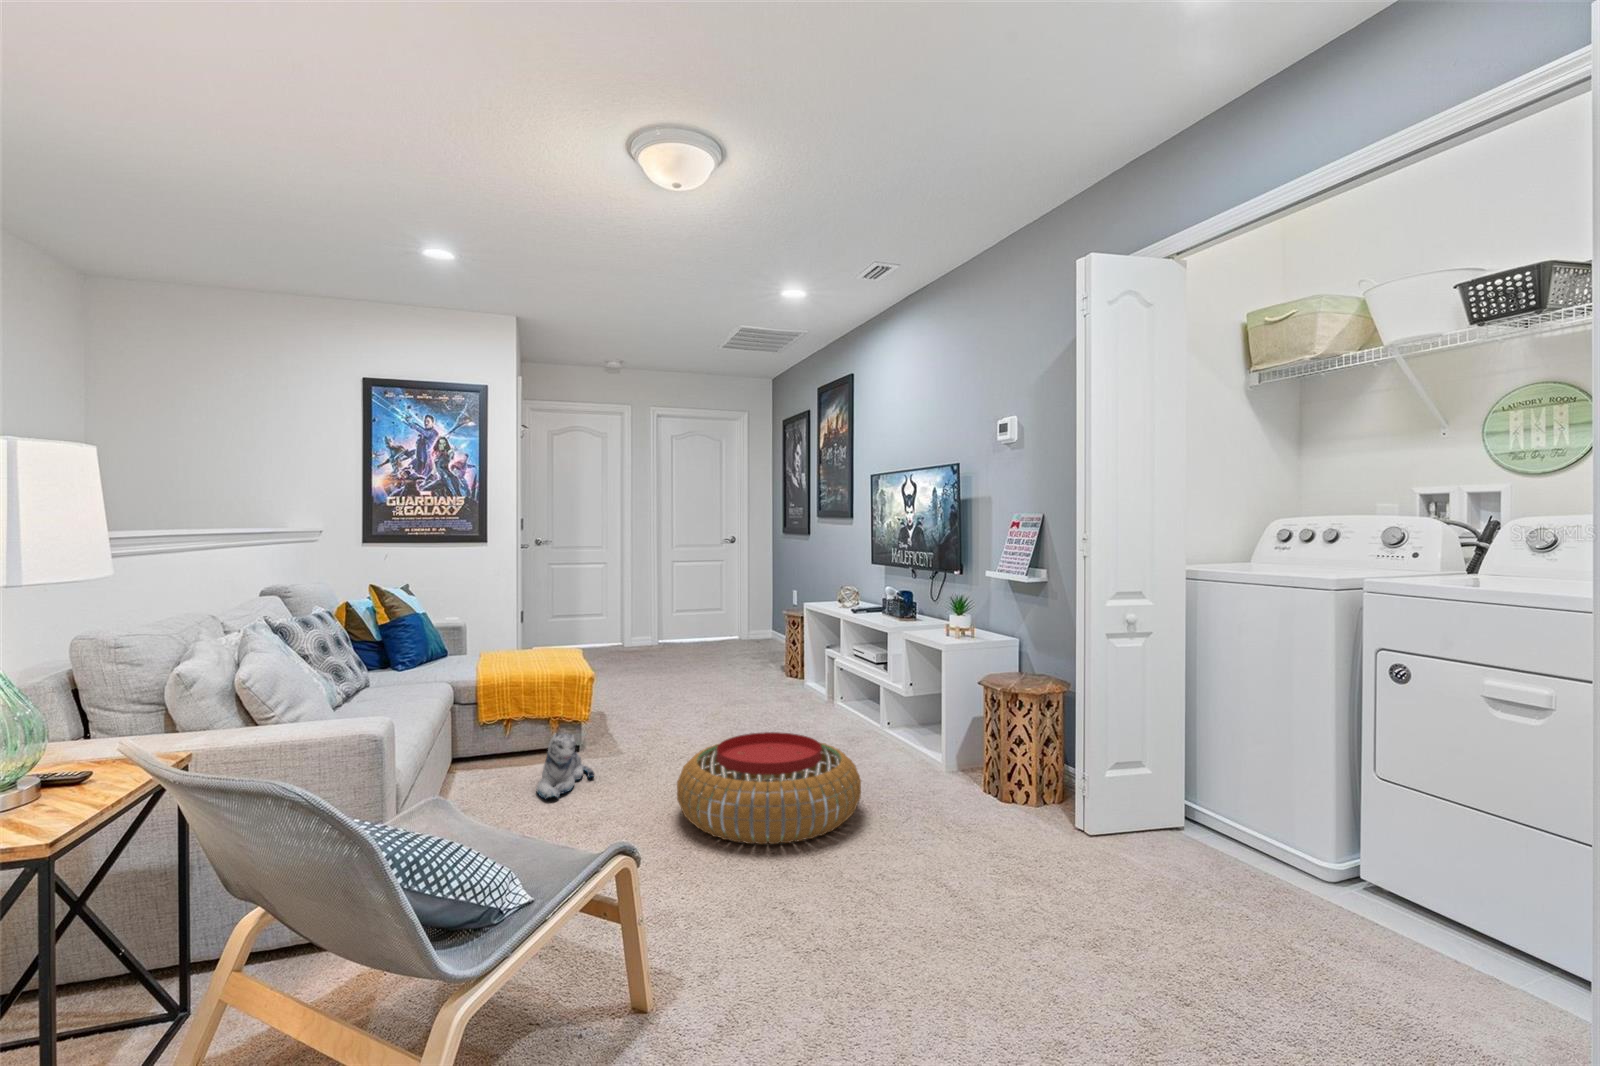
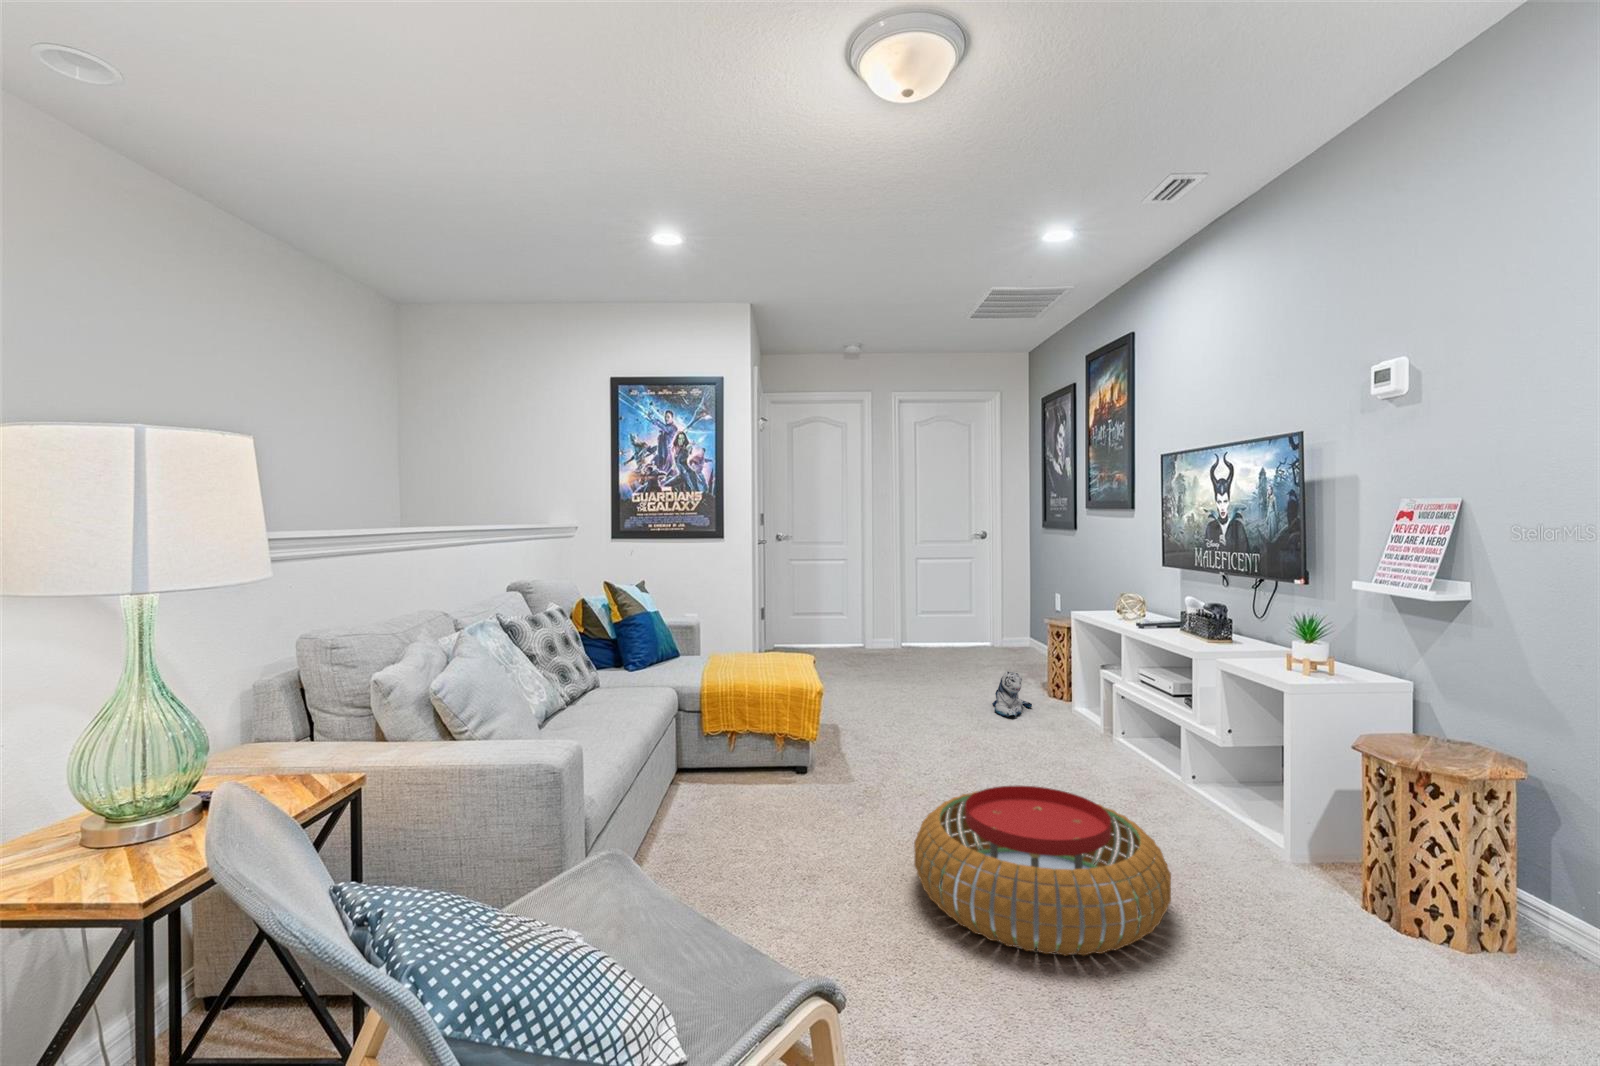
plush toy: present [537,734,594,799] -> present [992,671,1032,717]

